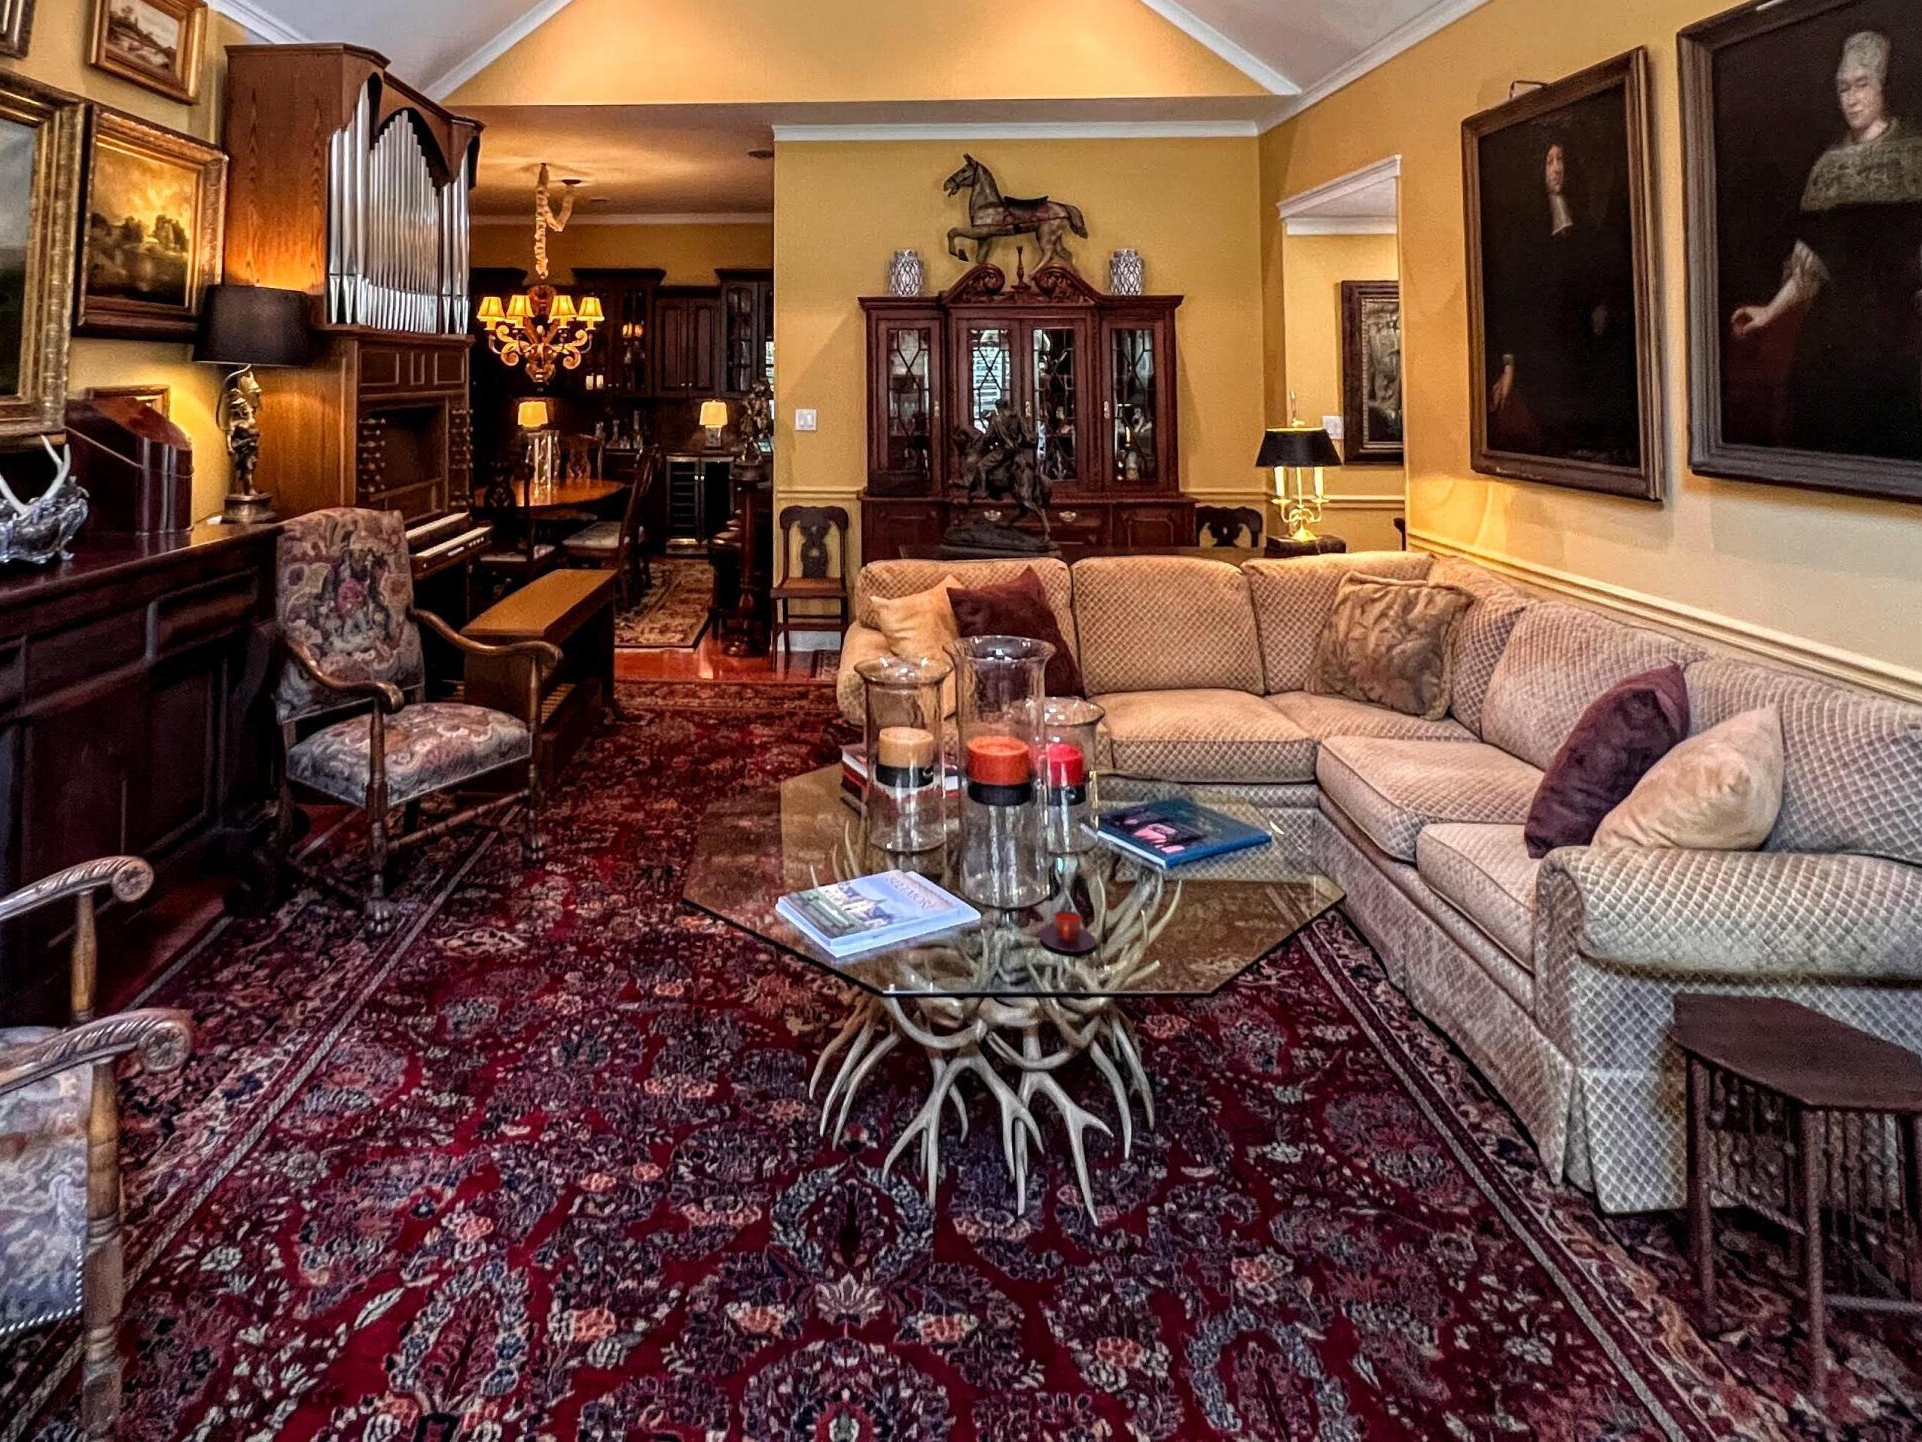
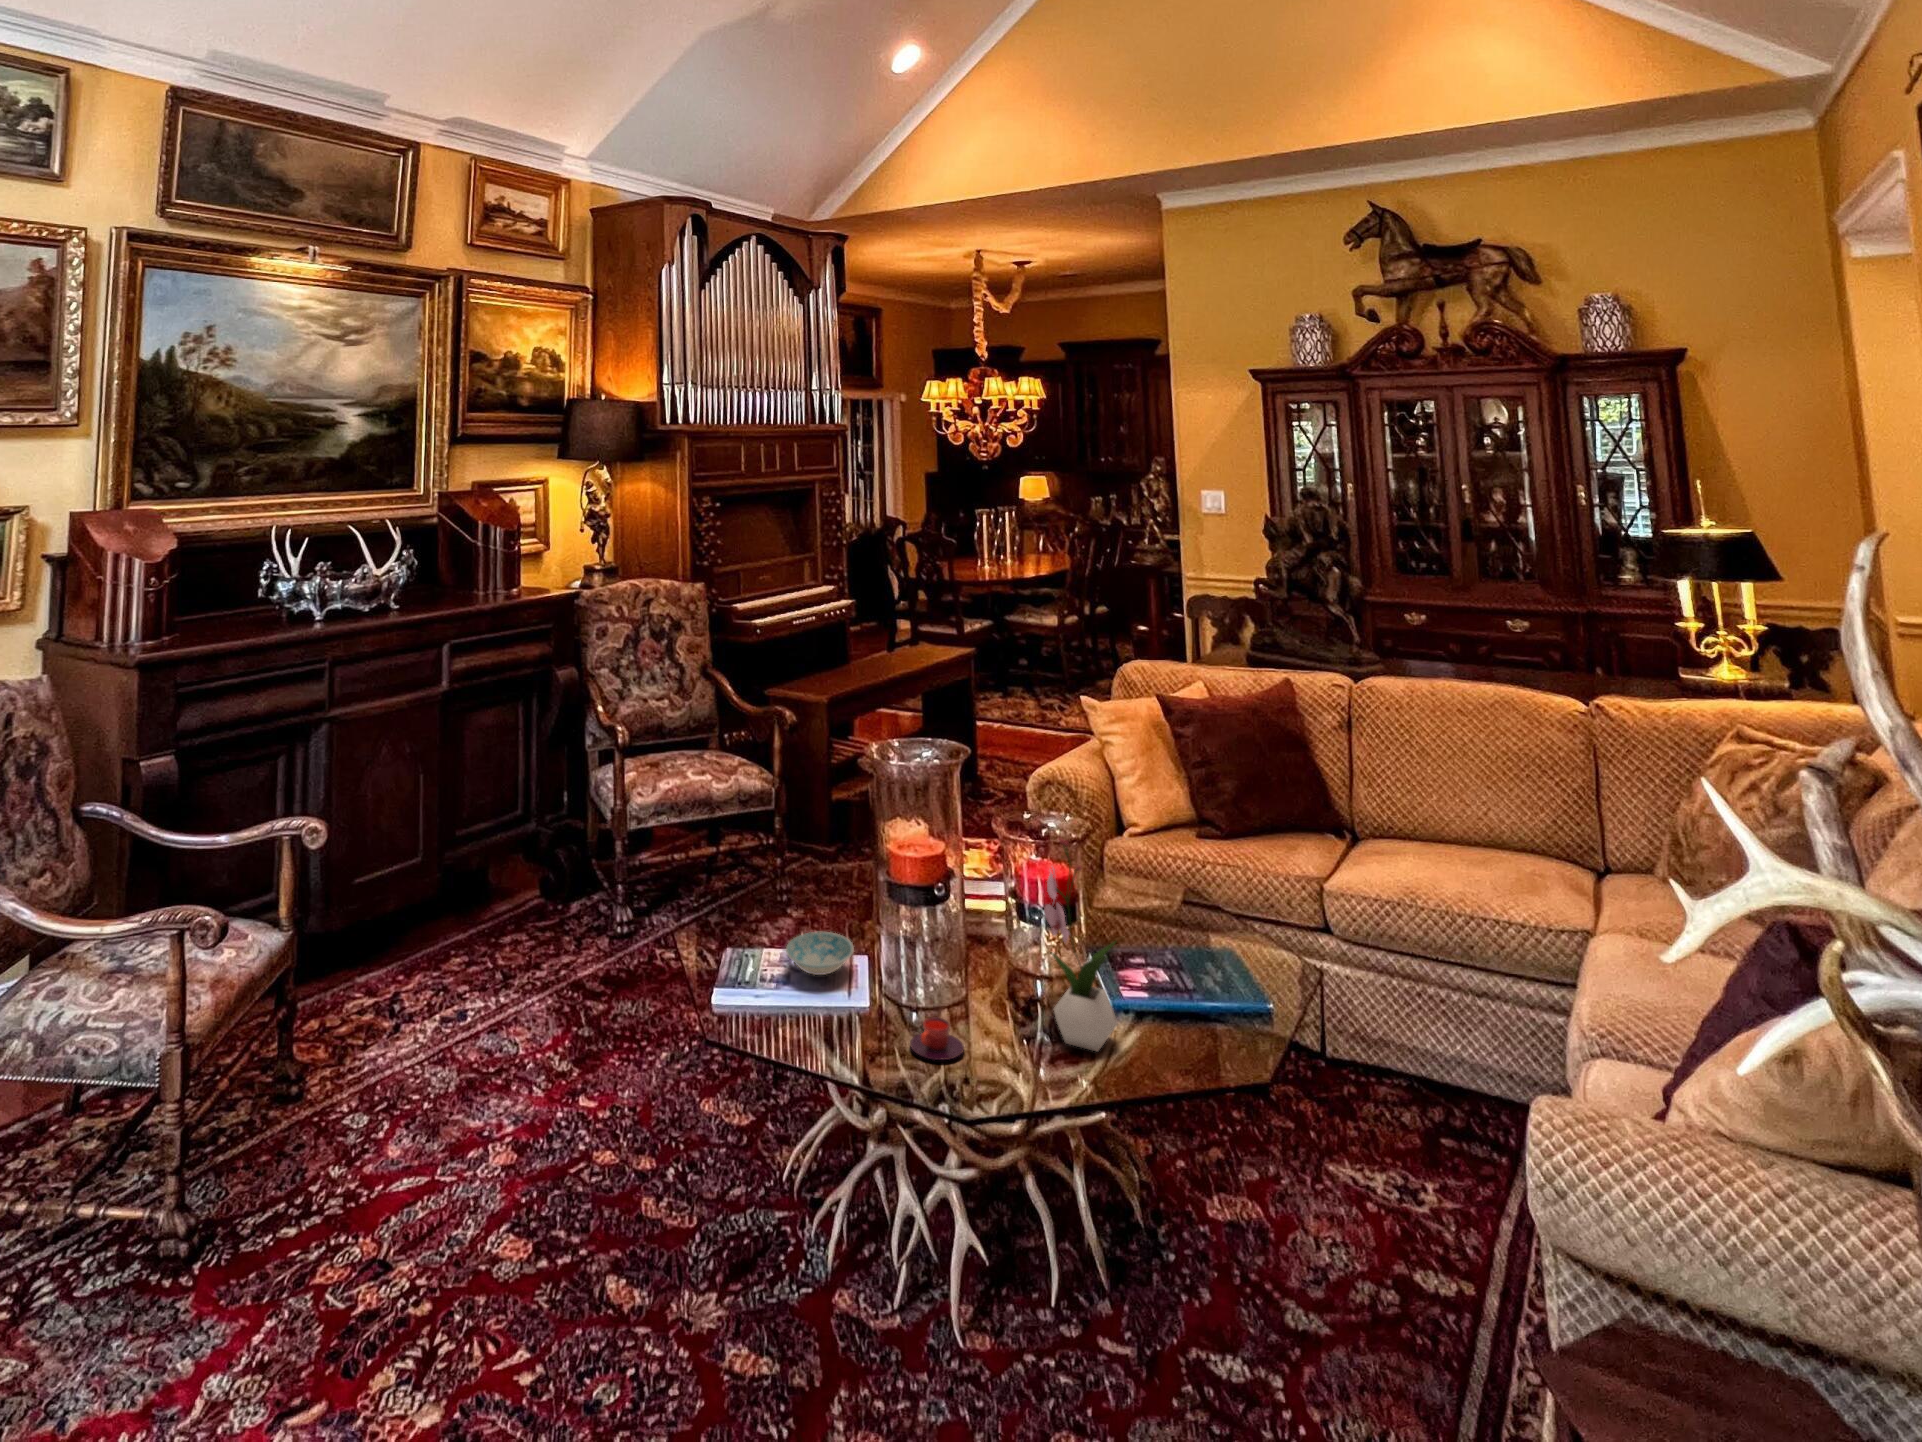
flower arrangement: none [1118,713,1201,907] -> present [1044,839,1117,1051]
ceramic bowl: none [837,858,913,904] -> present [786,932,854,975]

